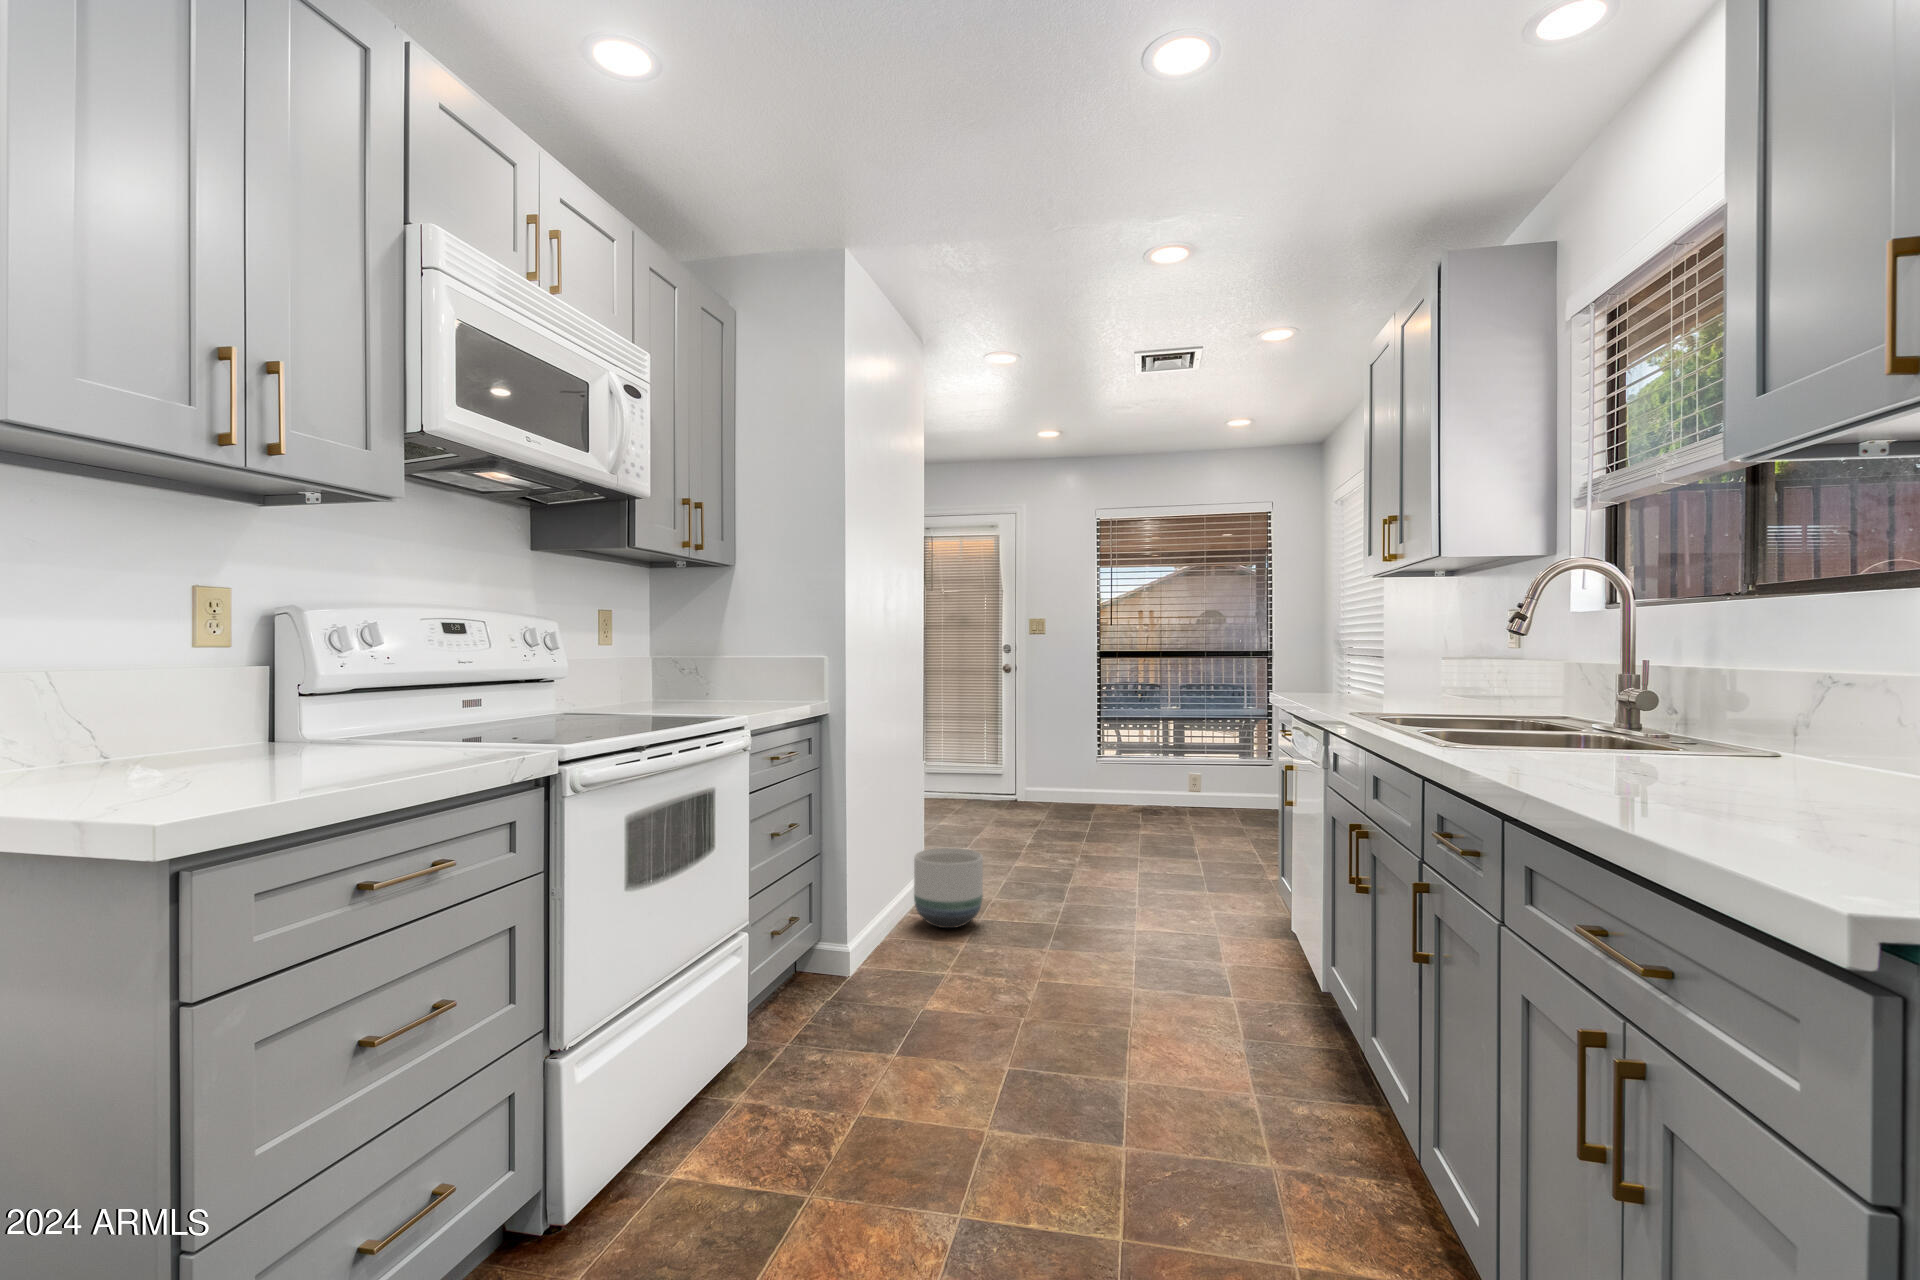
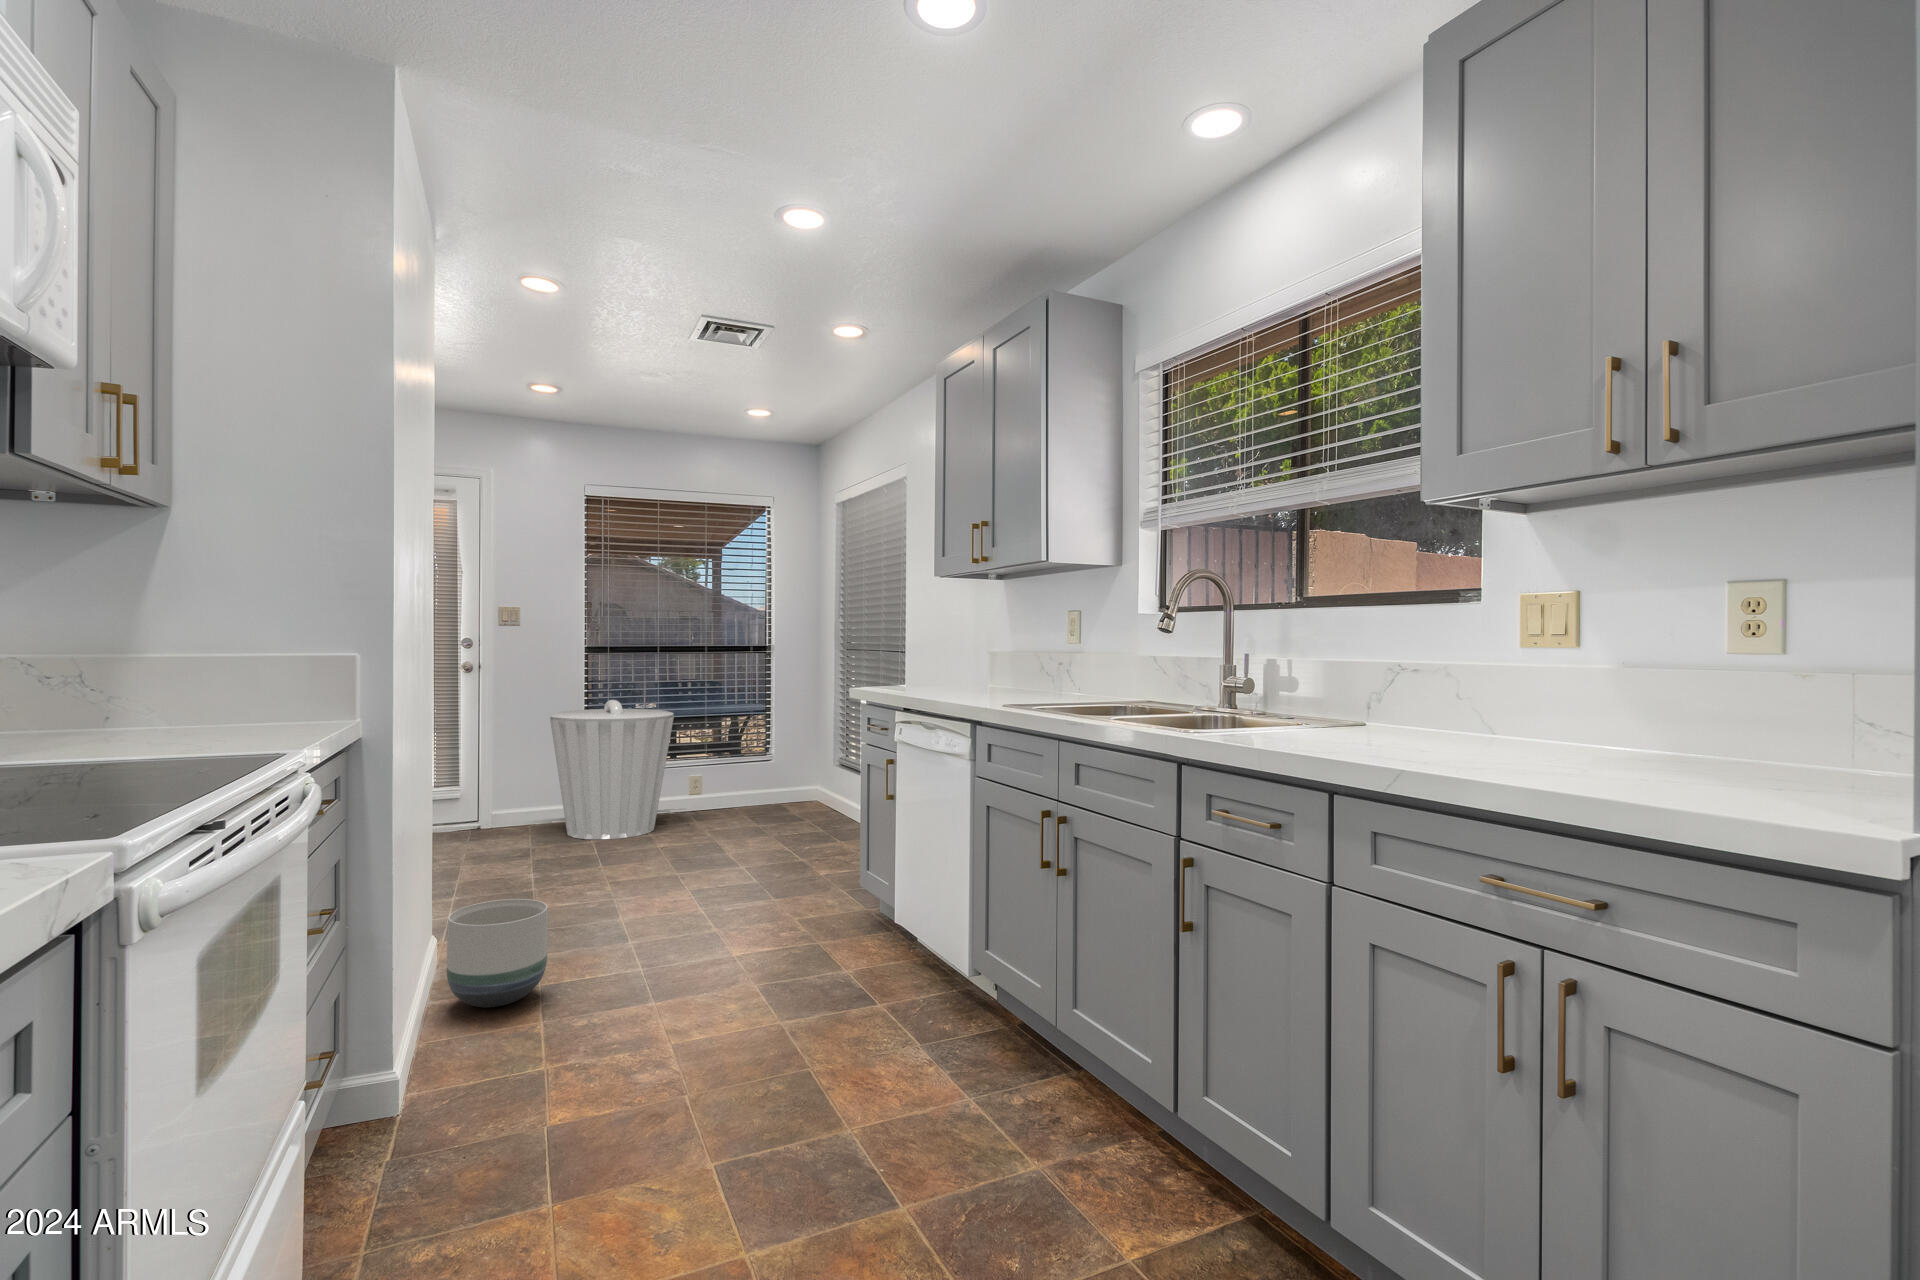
trash can: none [1063,698,1168,823] -> present [550,700,674,839]

